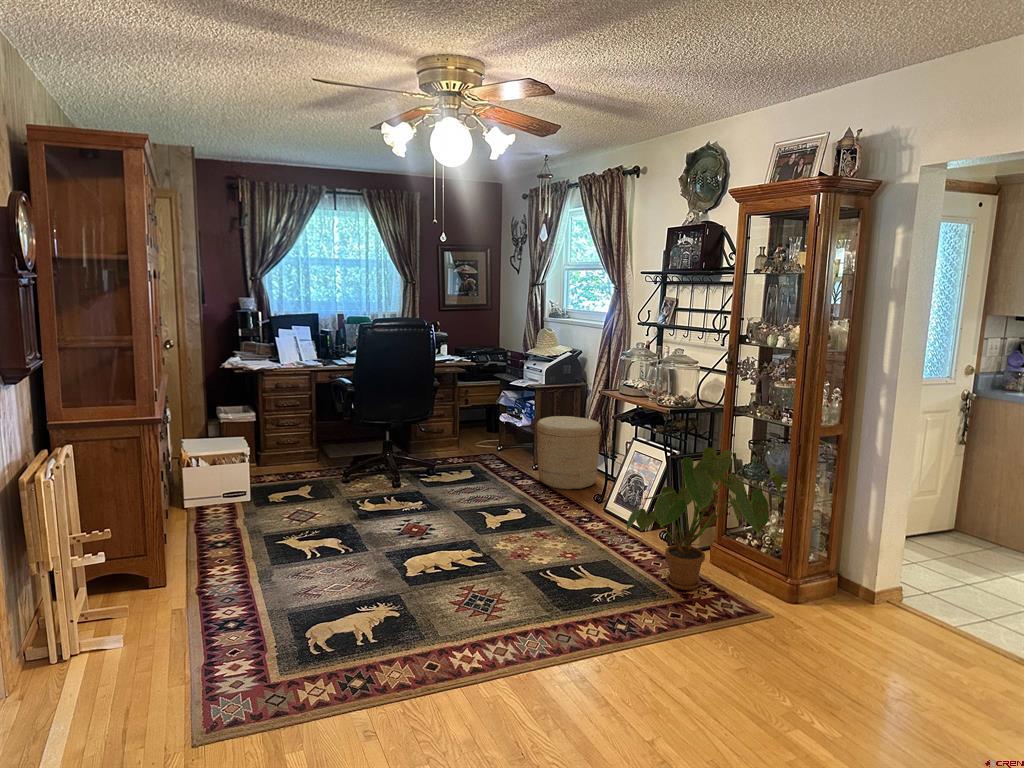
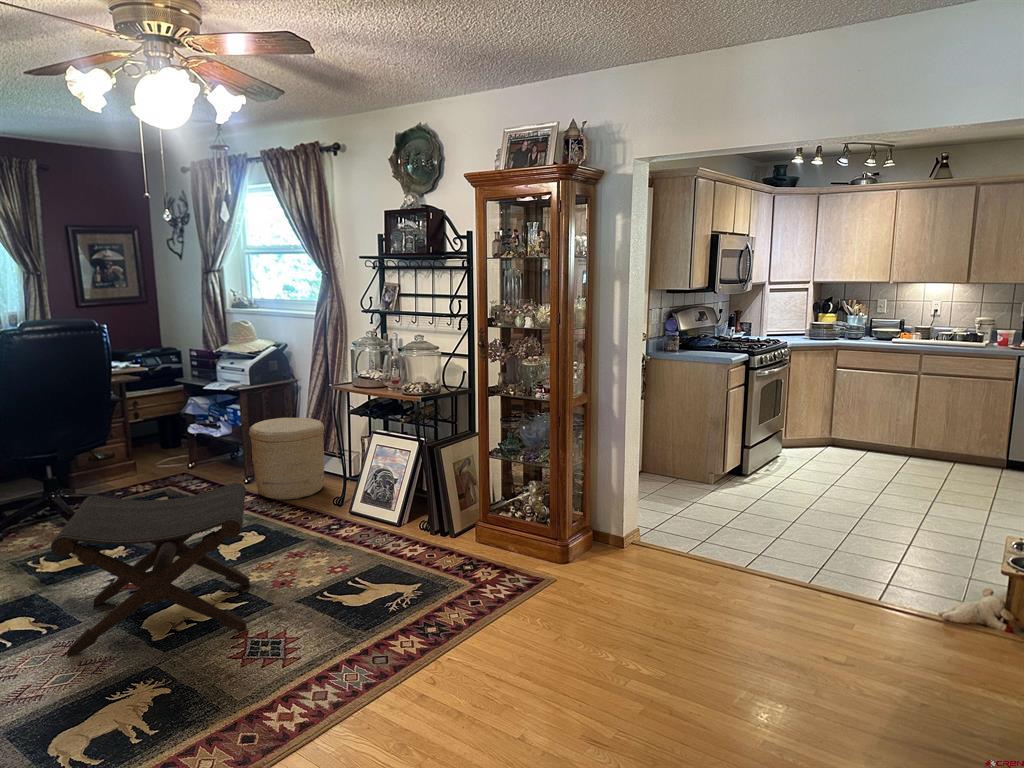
house plant: present [626,447,783,590] -> none [405,431,546,577]
footstool: none [345,454,499,584] -> present [51,483,250,656]

